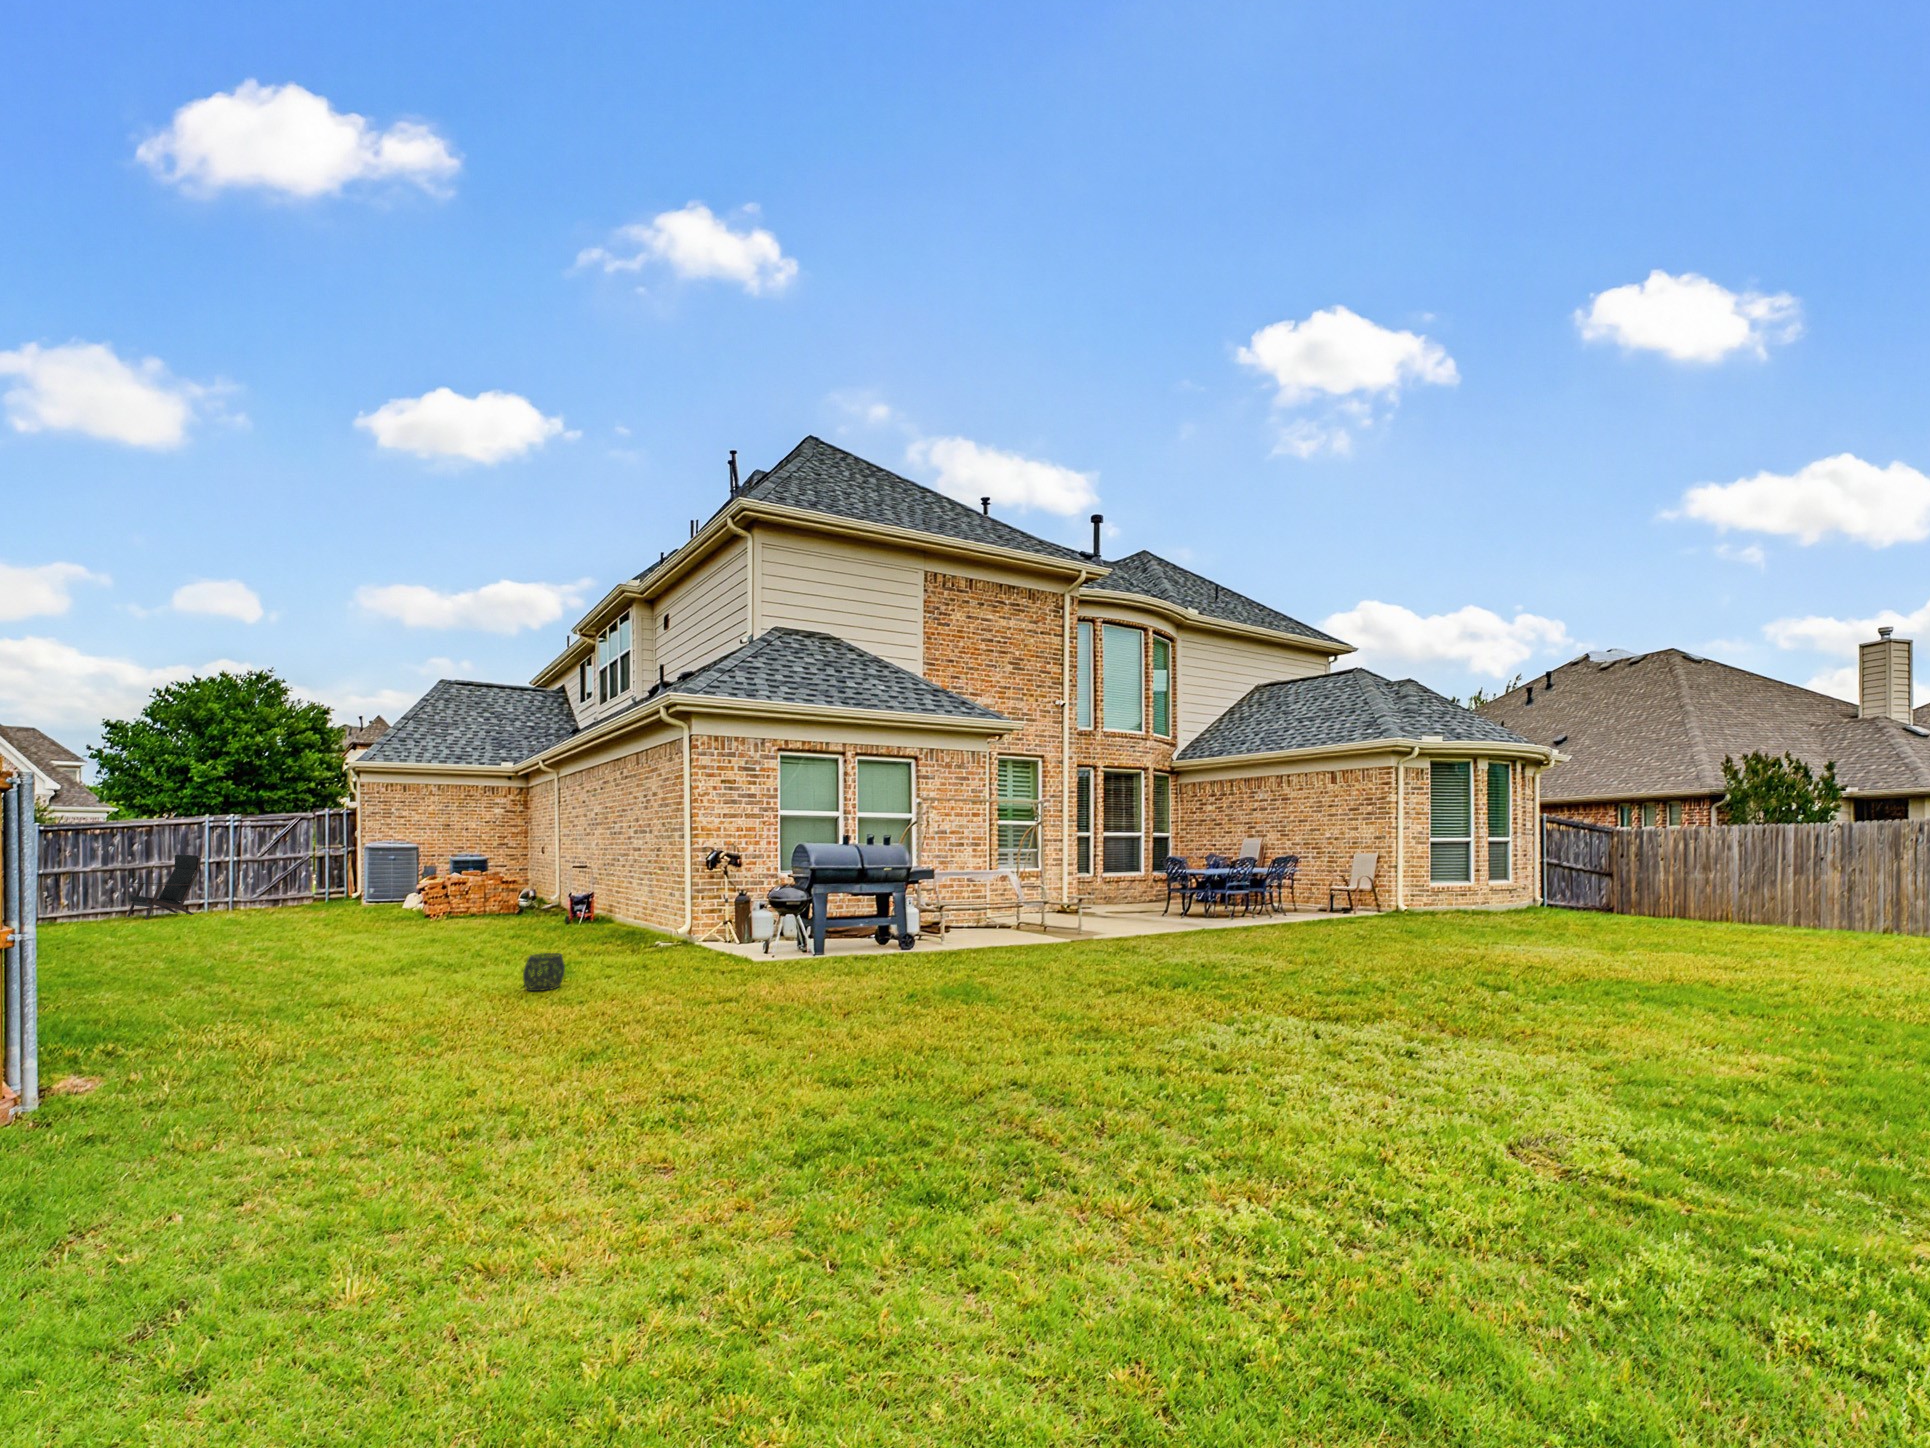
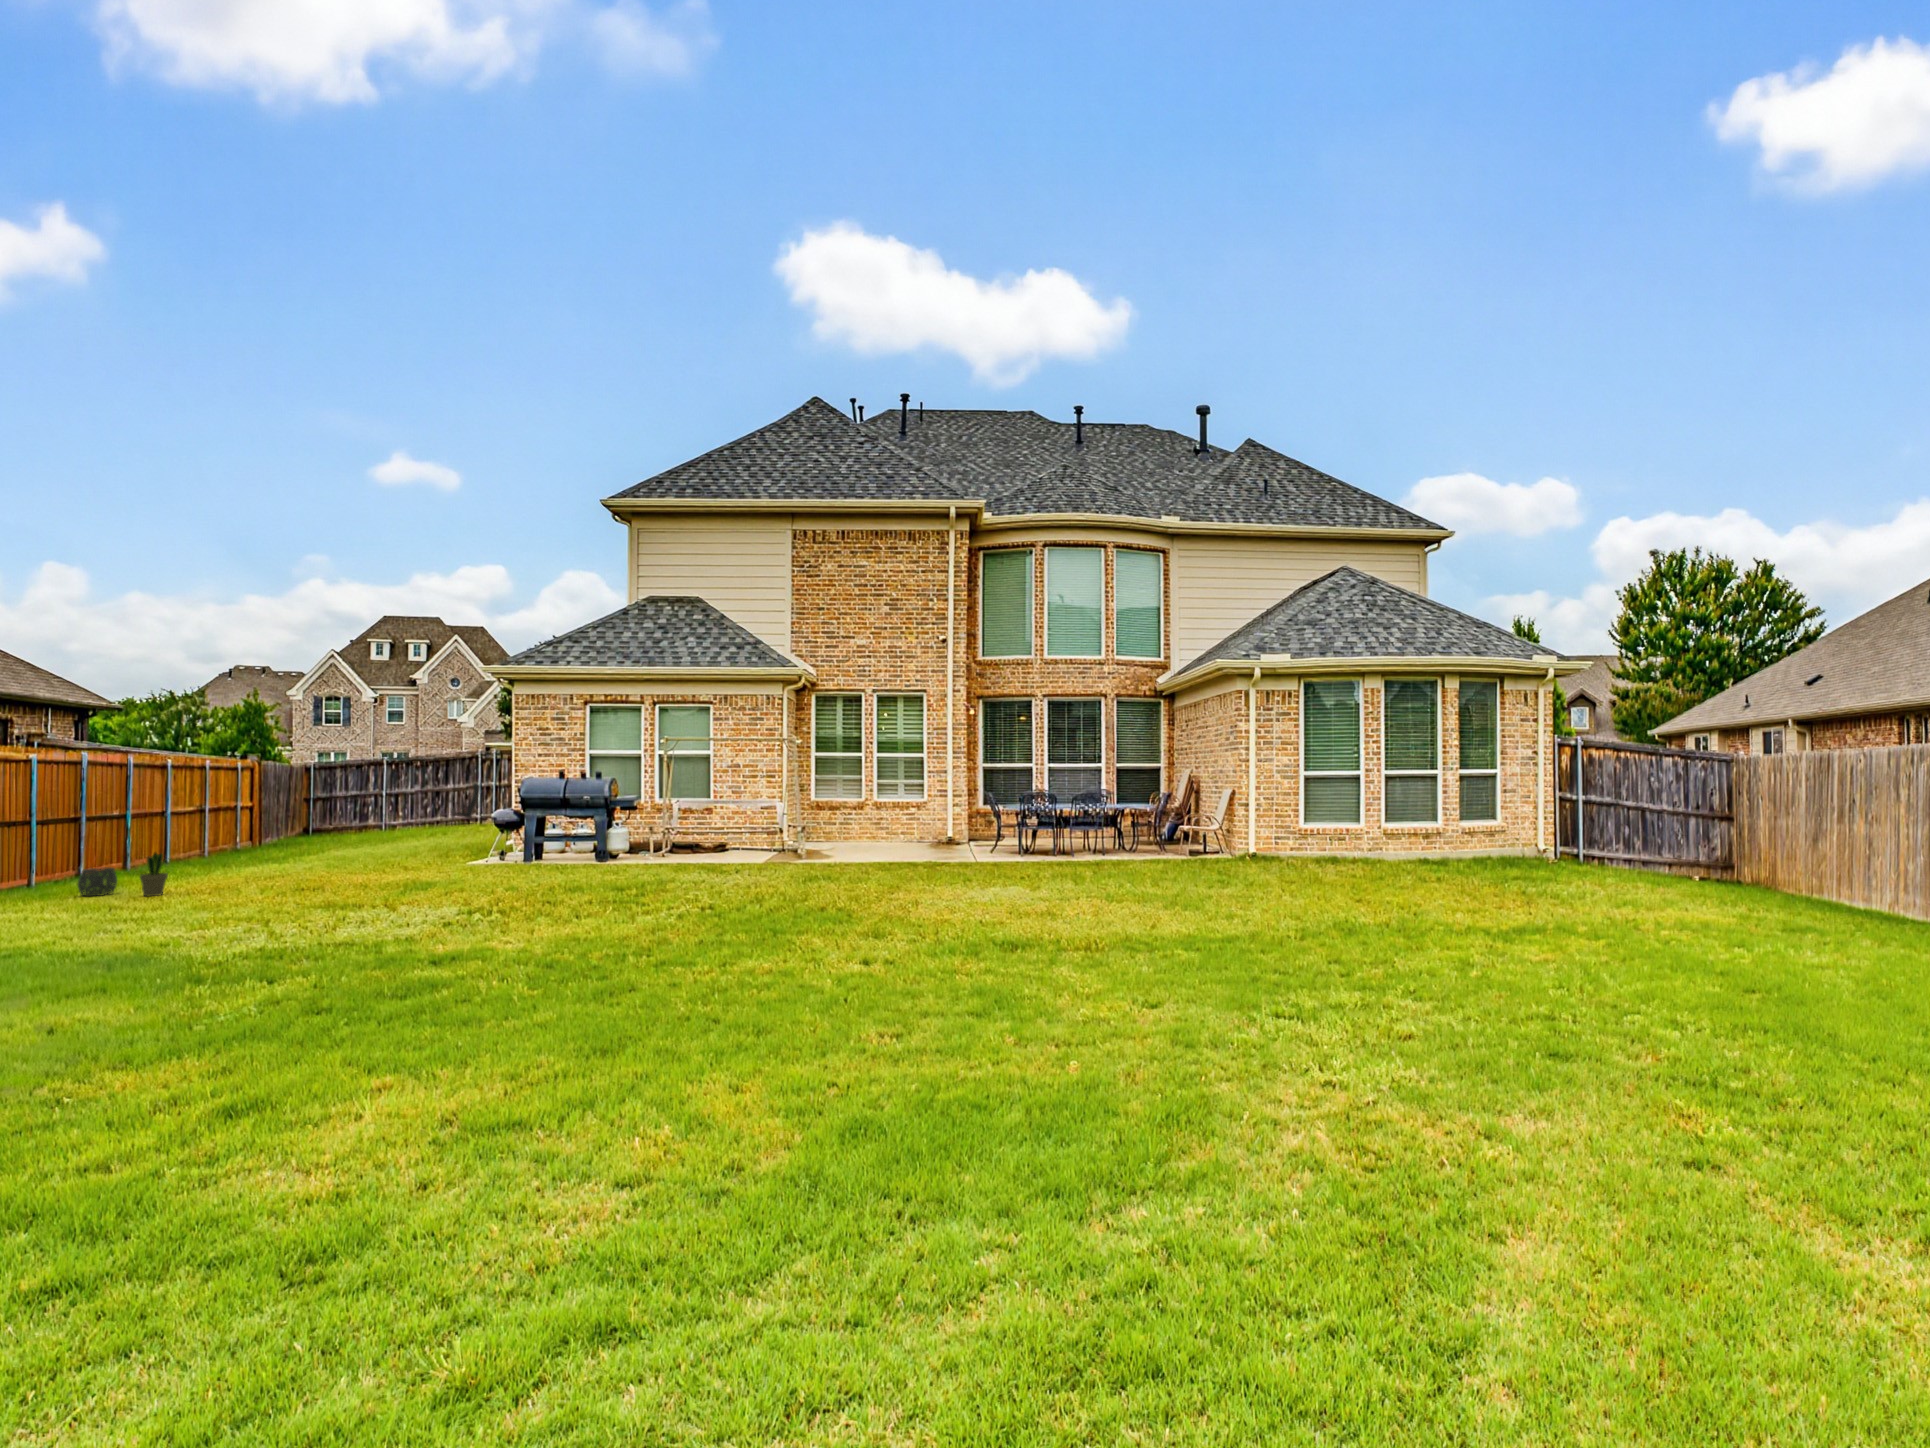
woven basket: present [523,953,565,991] -> present [78,867,117,896]
potted plant: none [510,997,563,1086] -> present [140,853,169,896]

